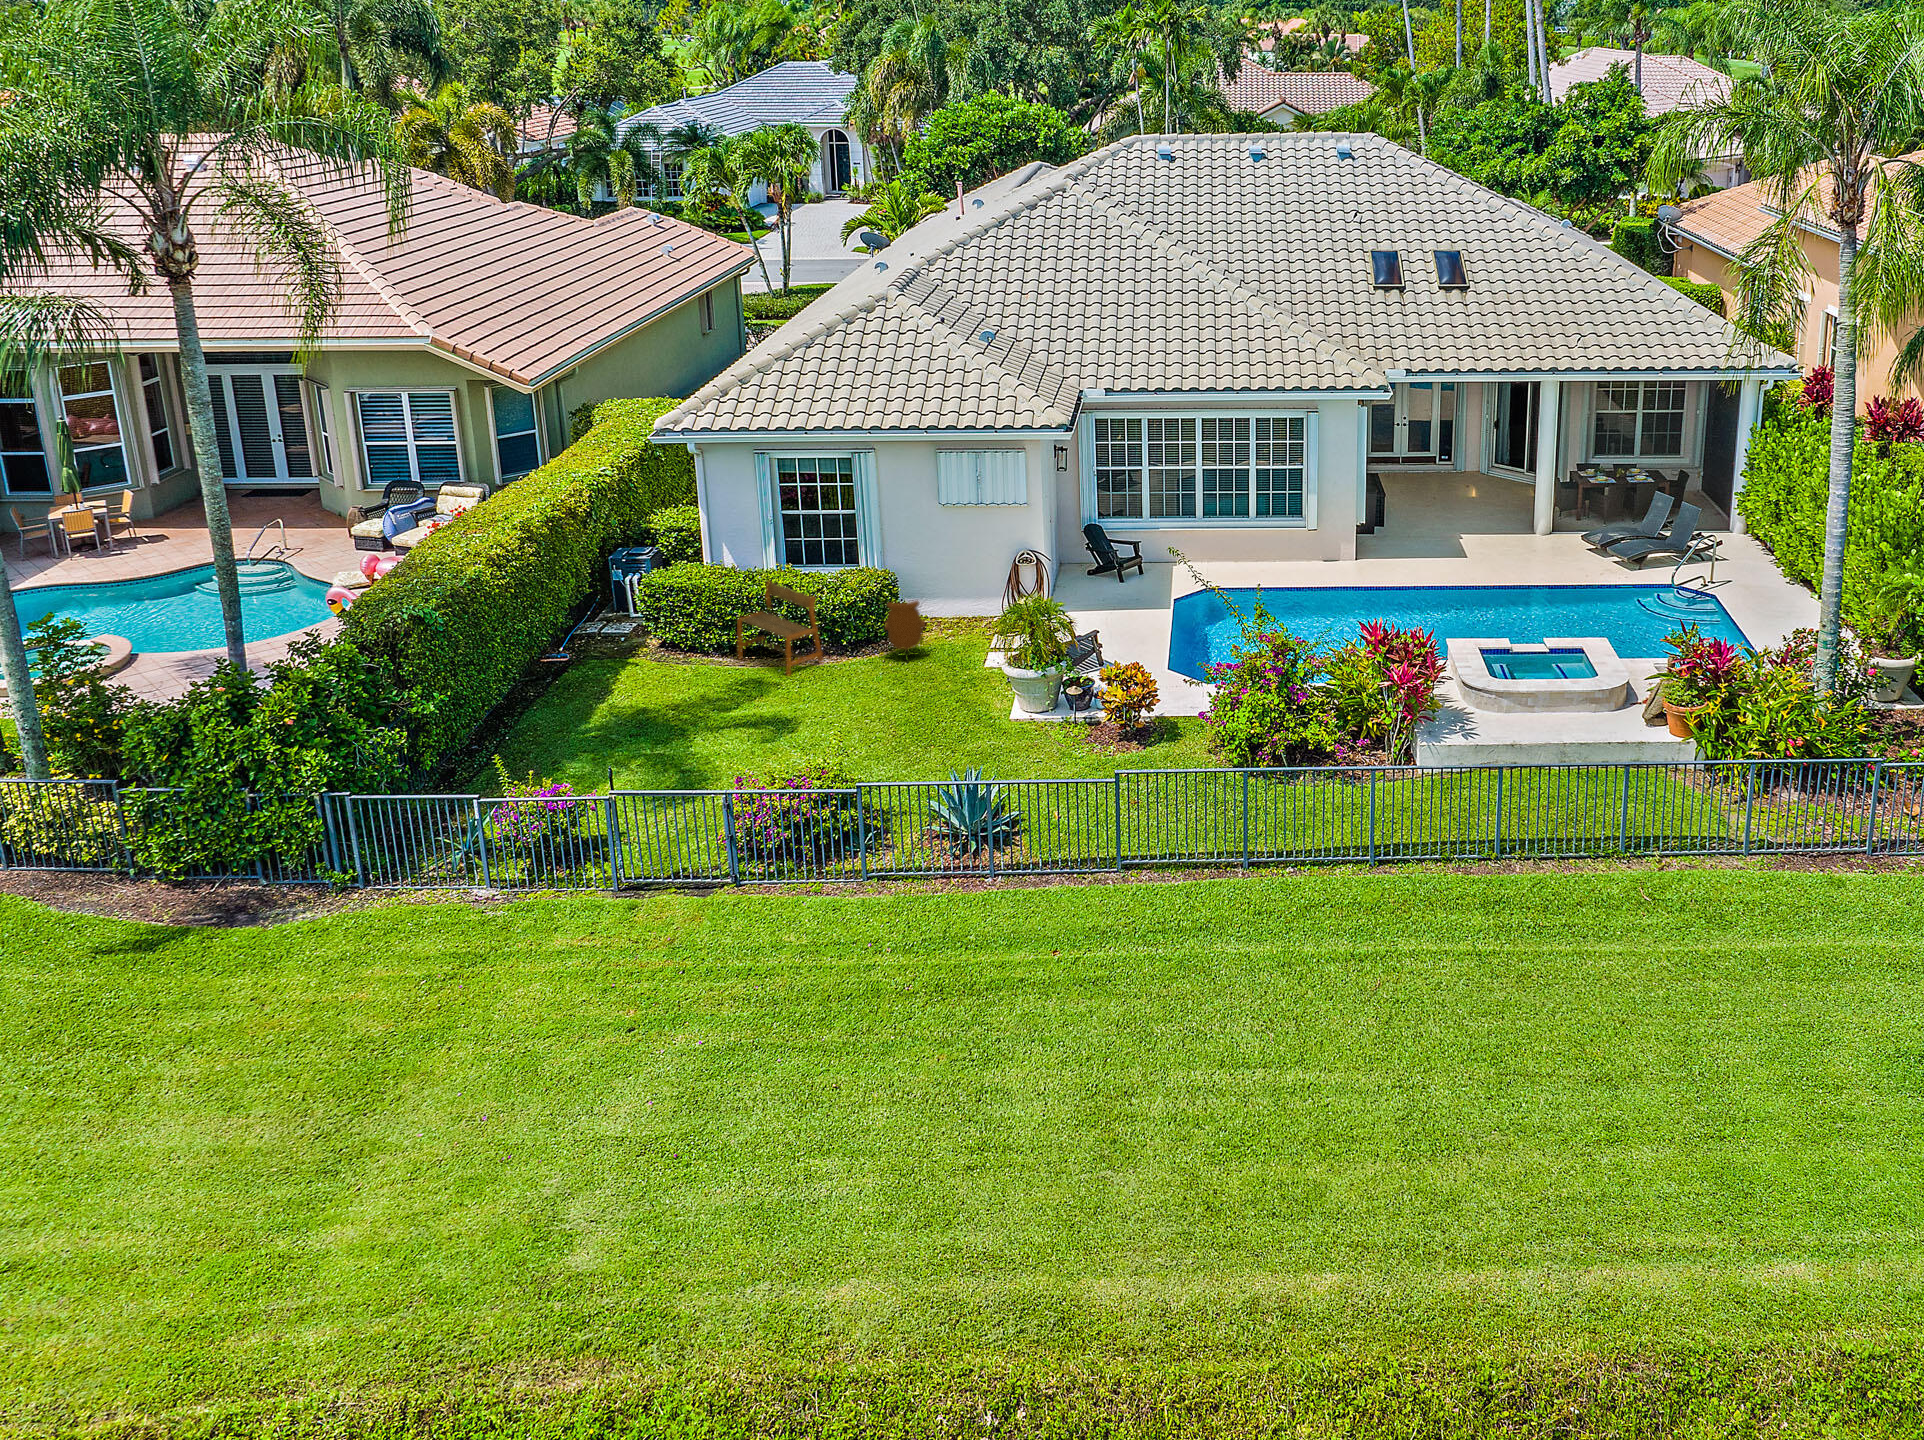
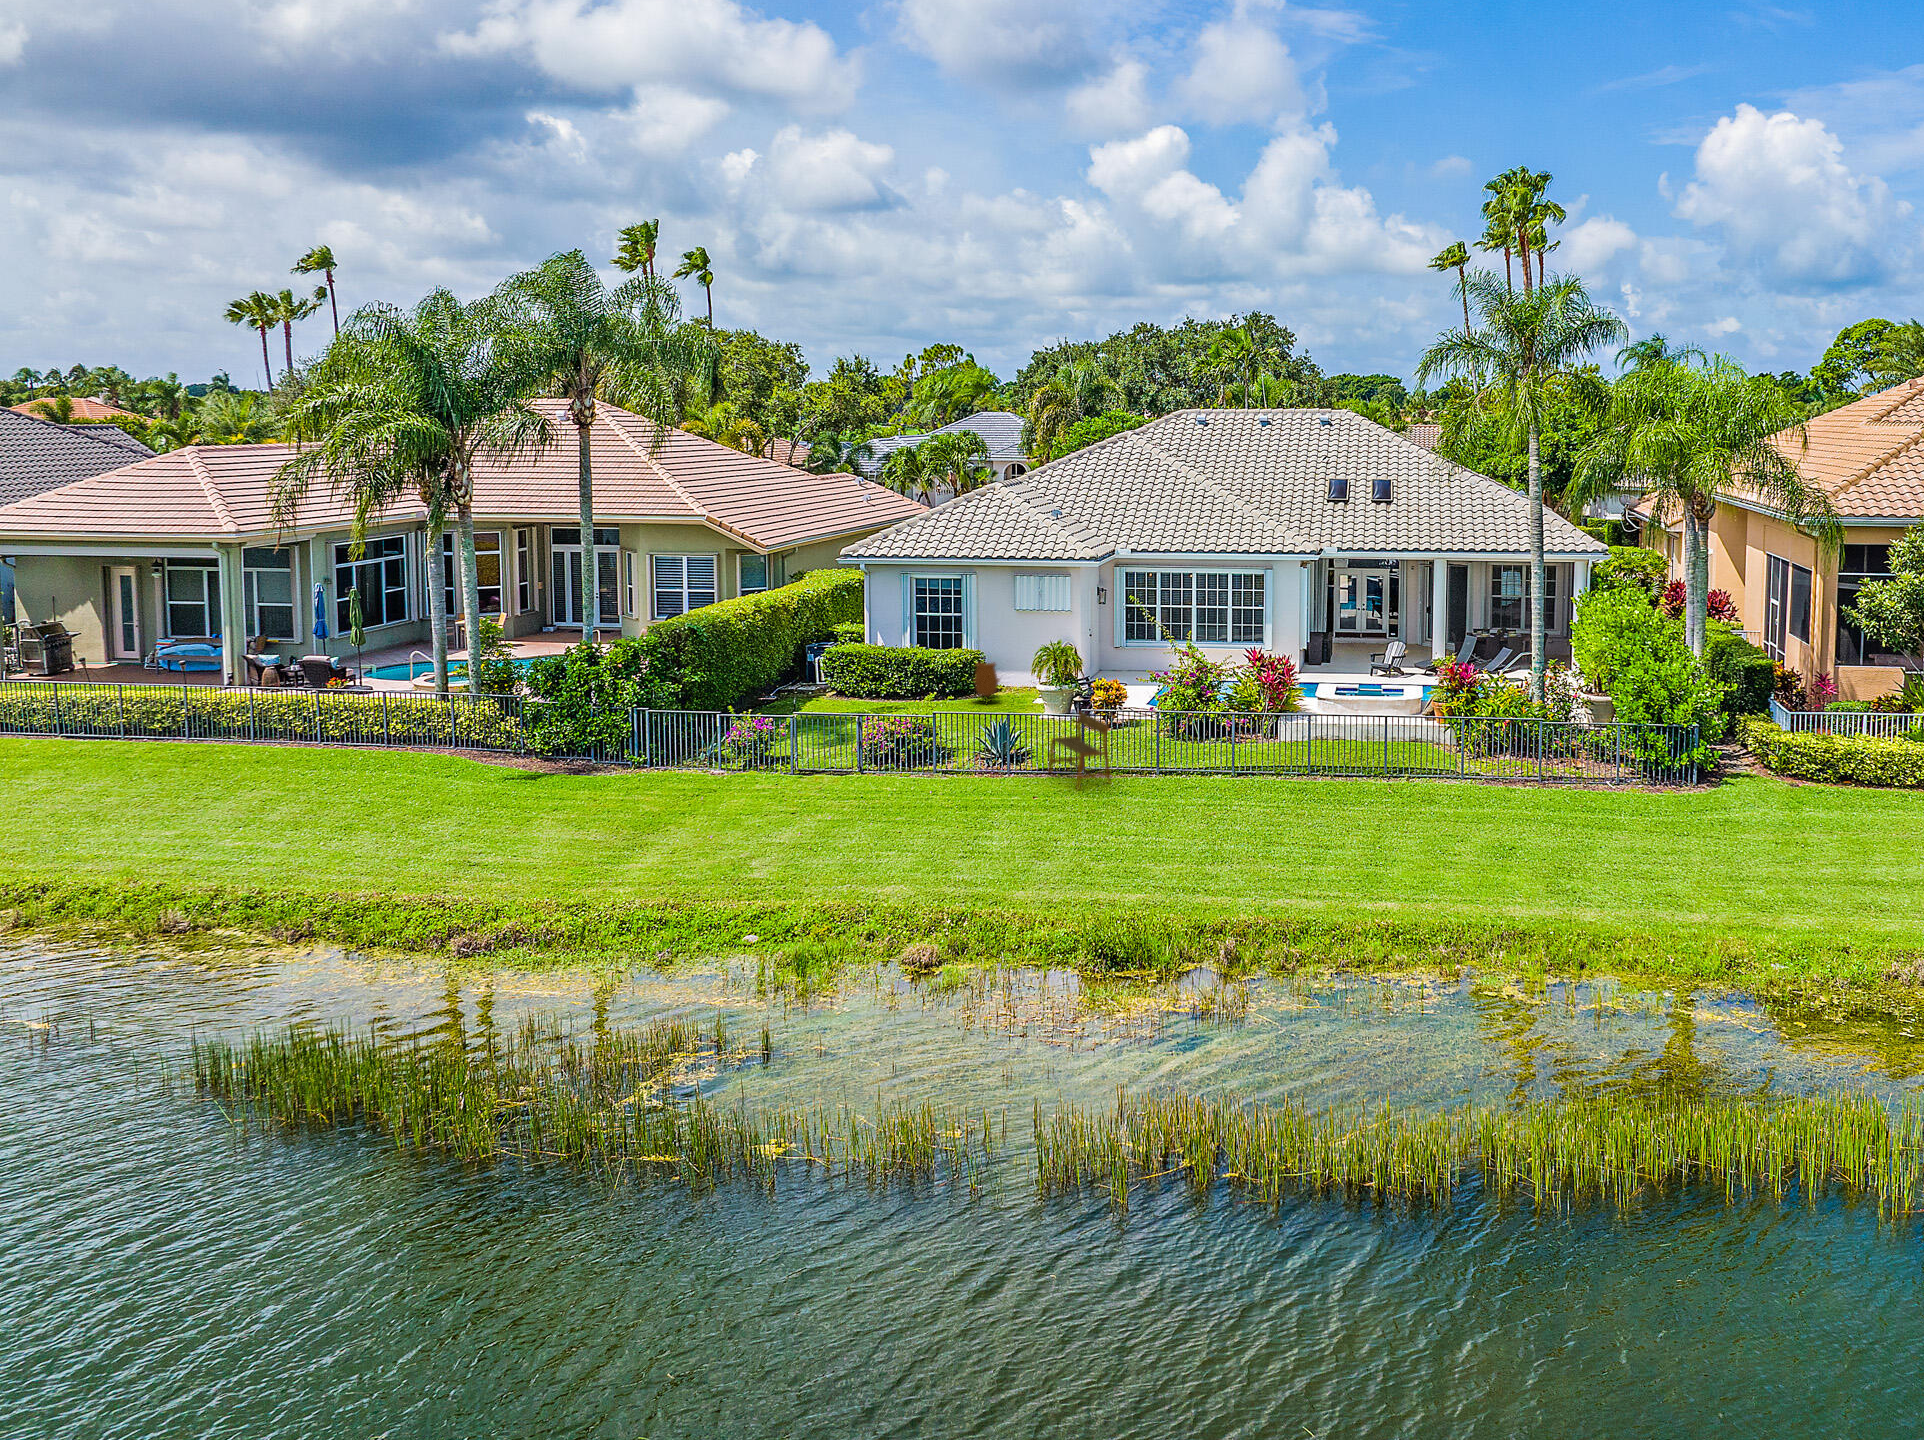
bench: present [737,580,823,676] -> present [1048,712,1111,789]

